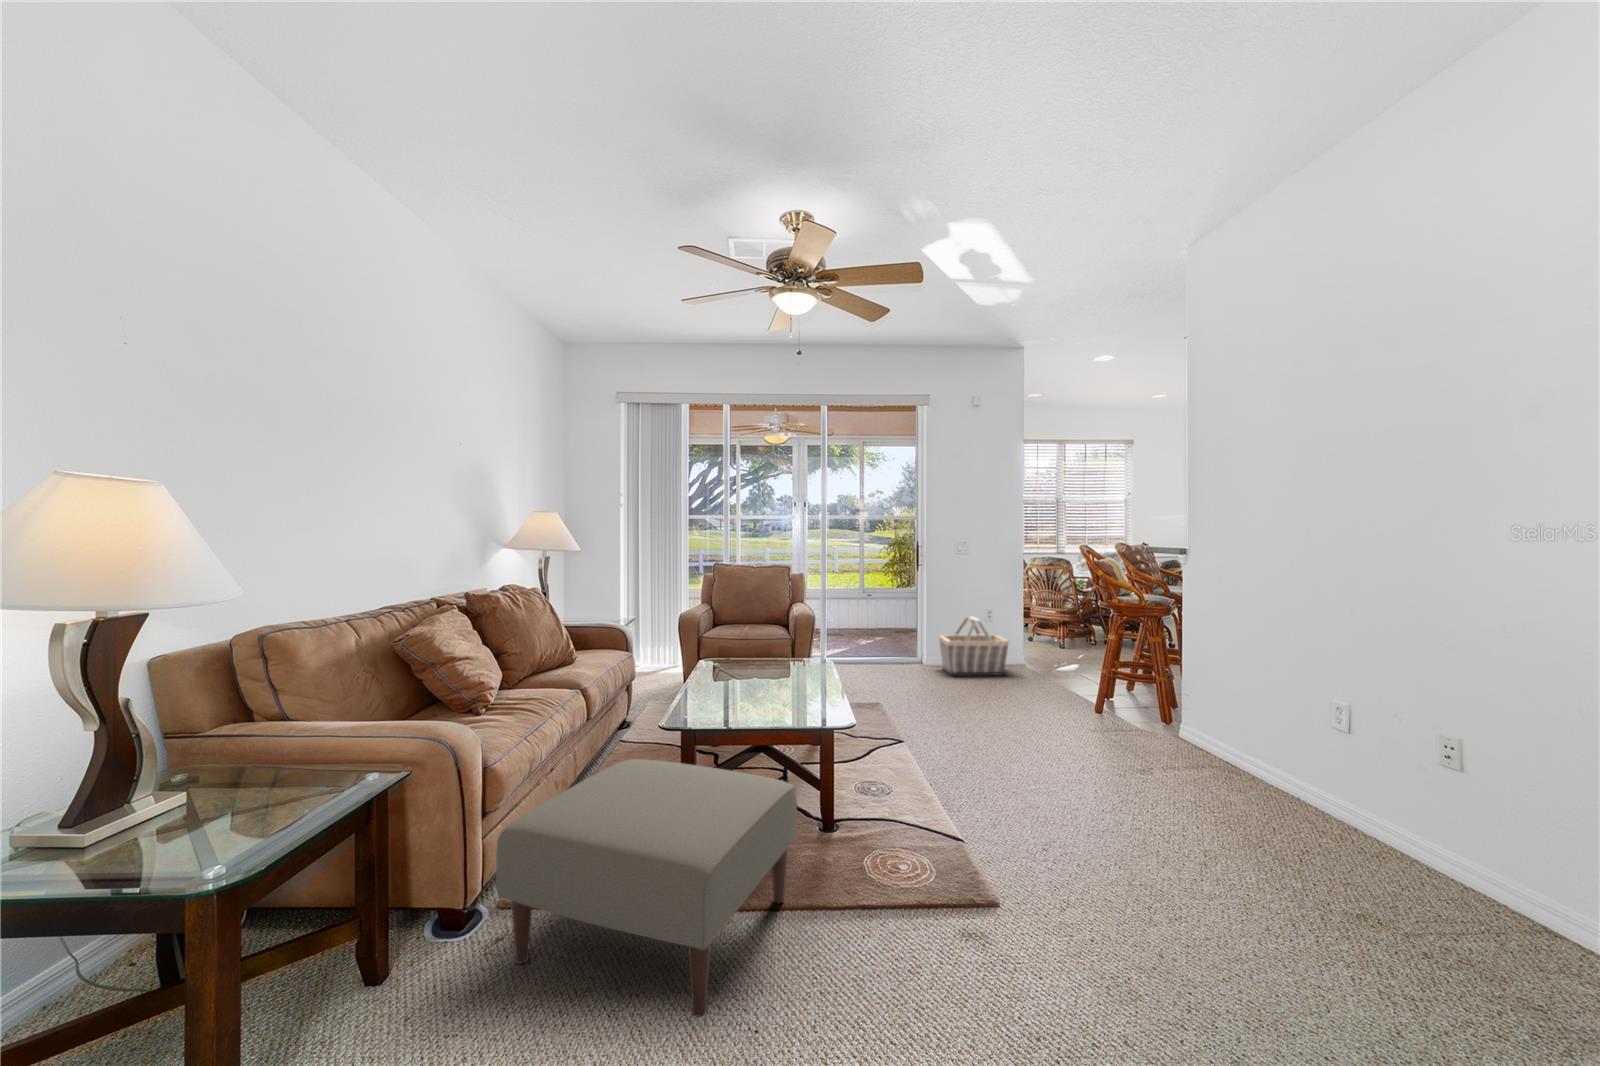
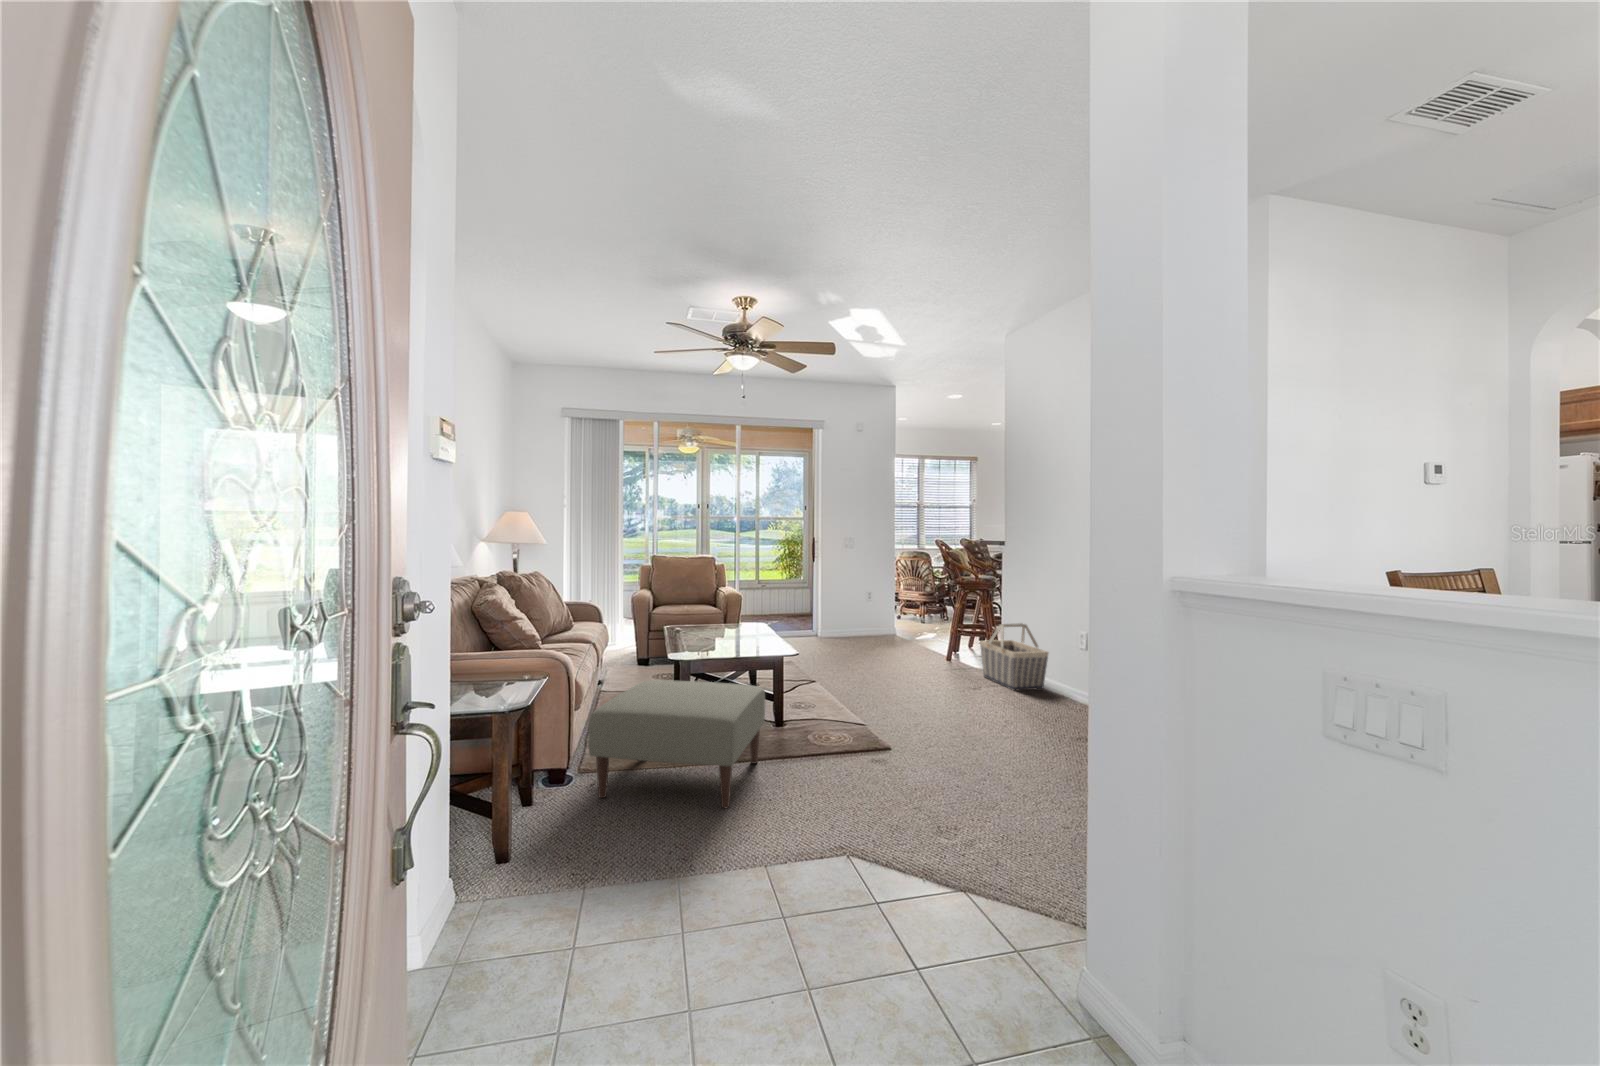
basket: present [939,617,1009,675] -> present [980,623,1048,691]

